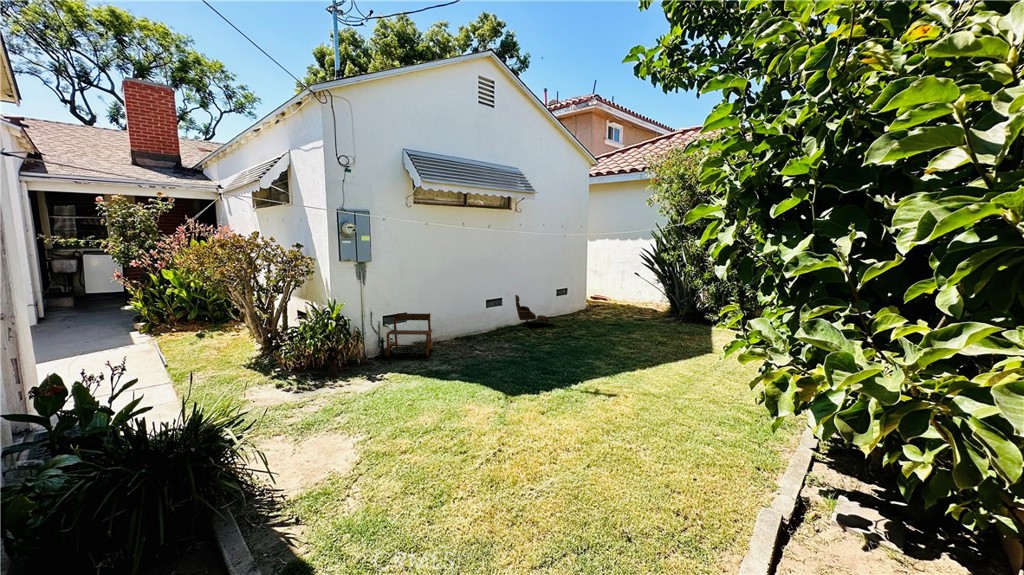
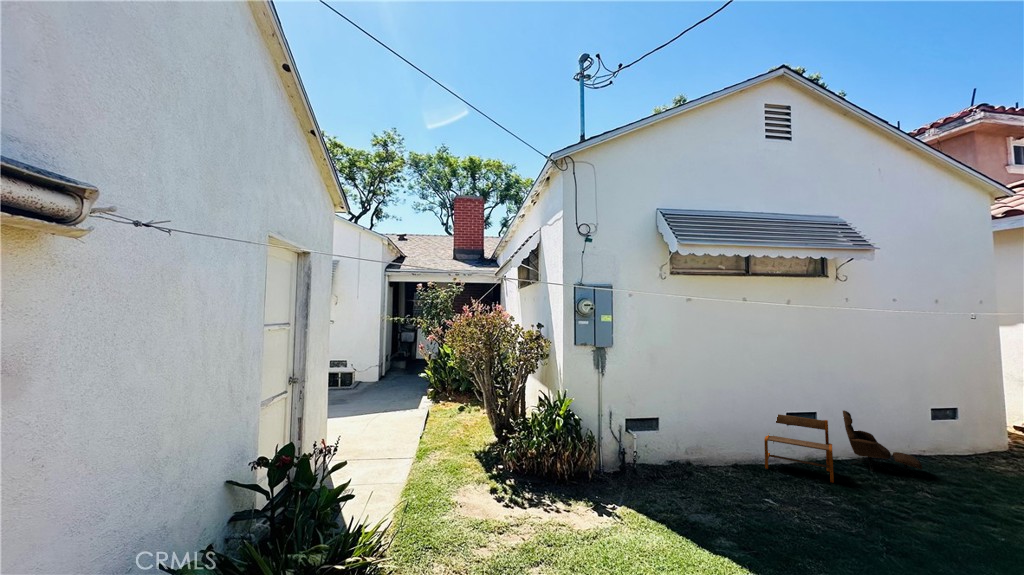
bench: present [387,313,433,356] -> present [764,414,834,483]
potted plant: present [320,346,342,379] -> none [541,450,568,496]

